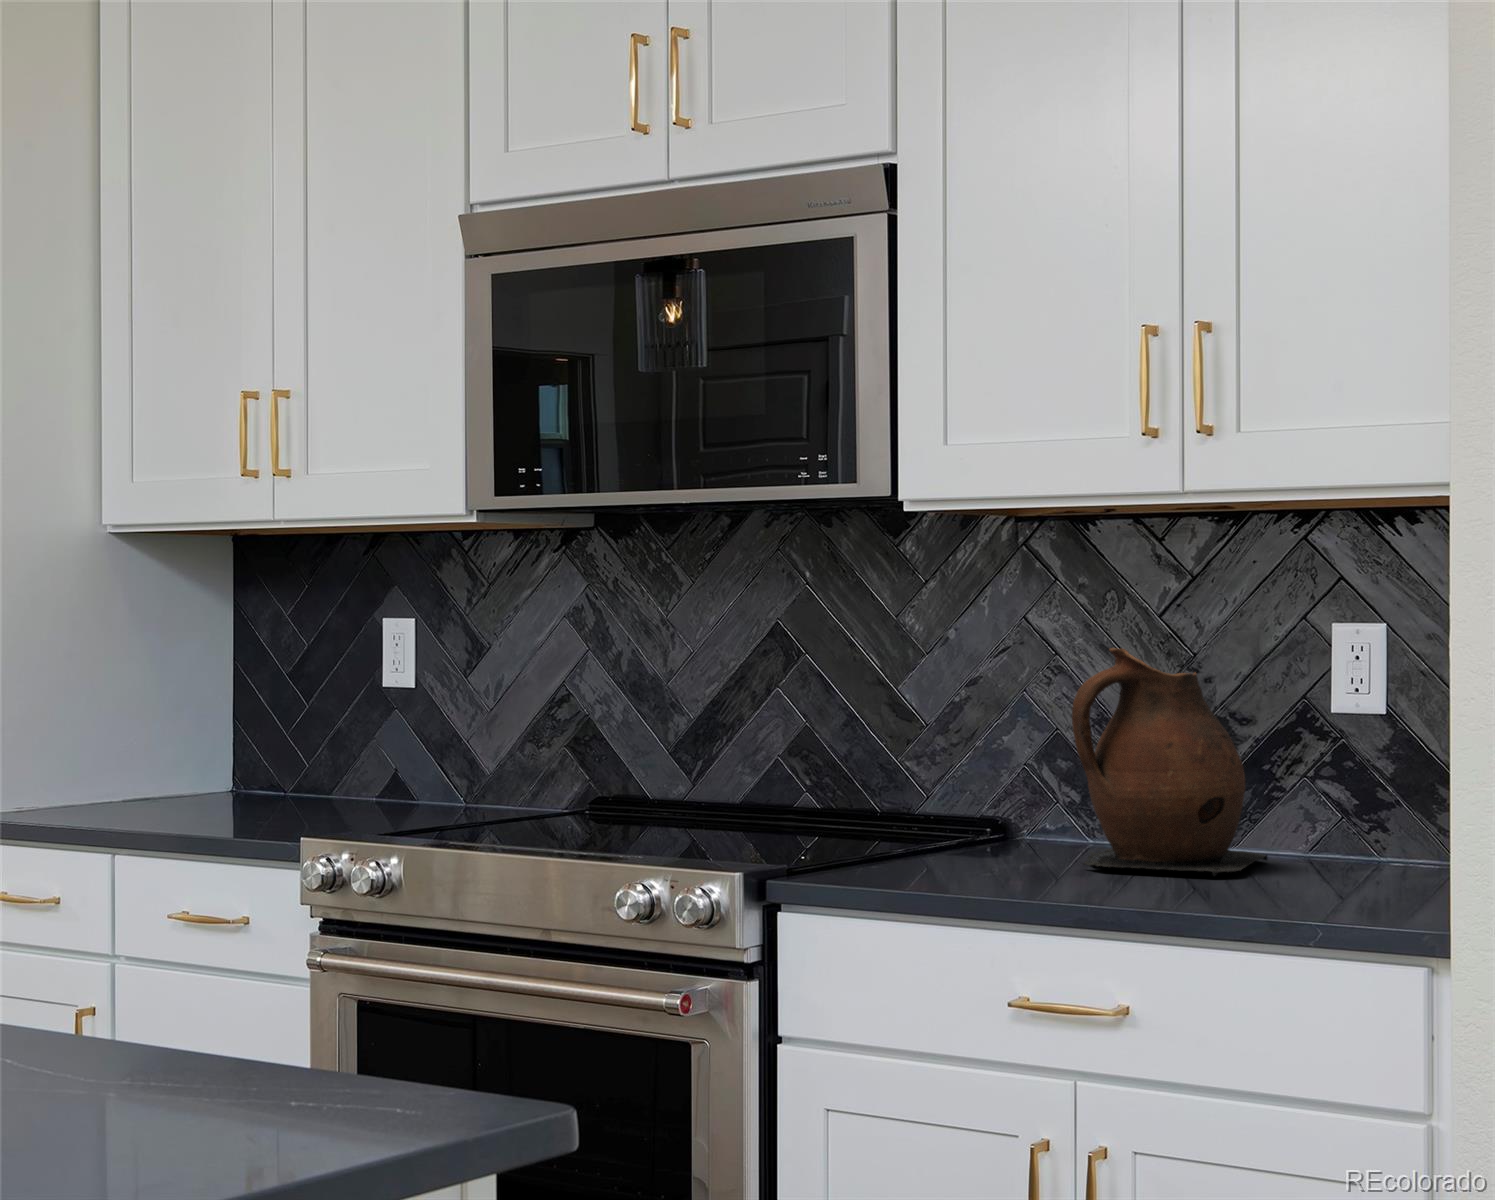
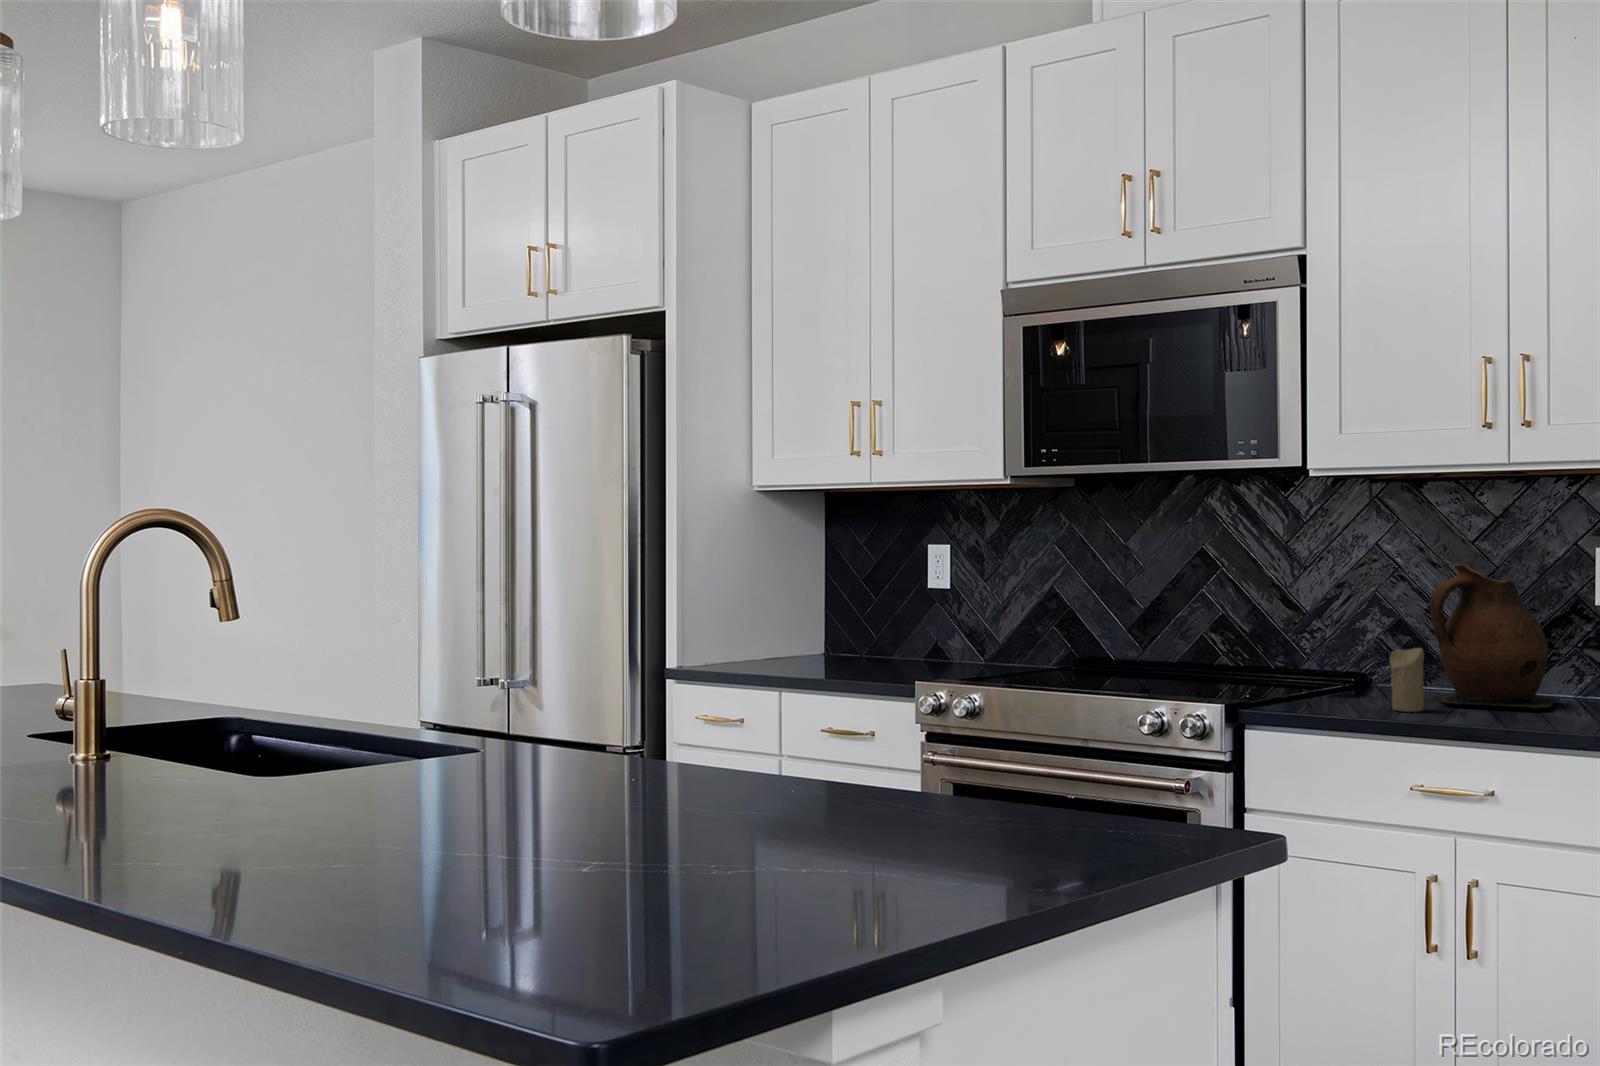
candle: none [1000,780,1050,881] -> present [1390,648,1424,712]

